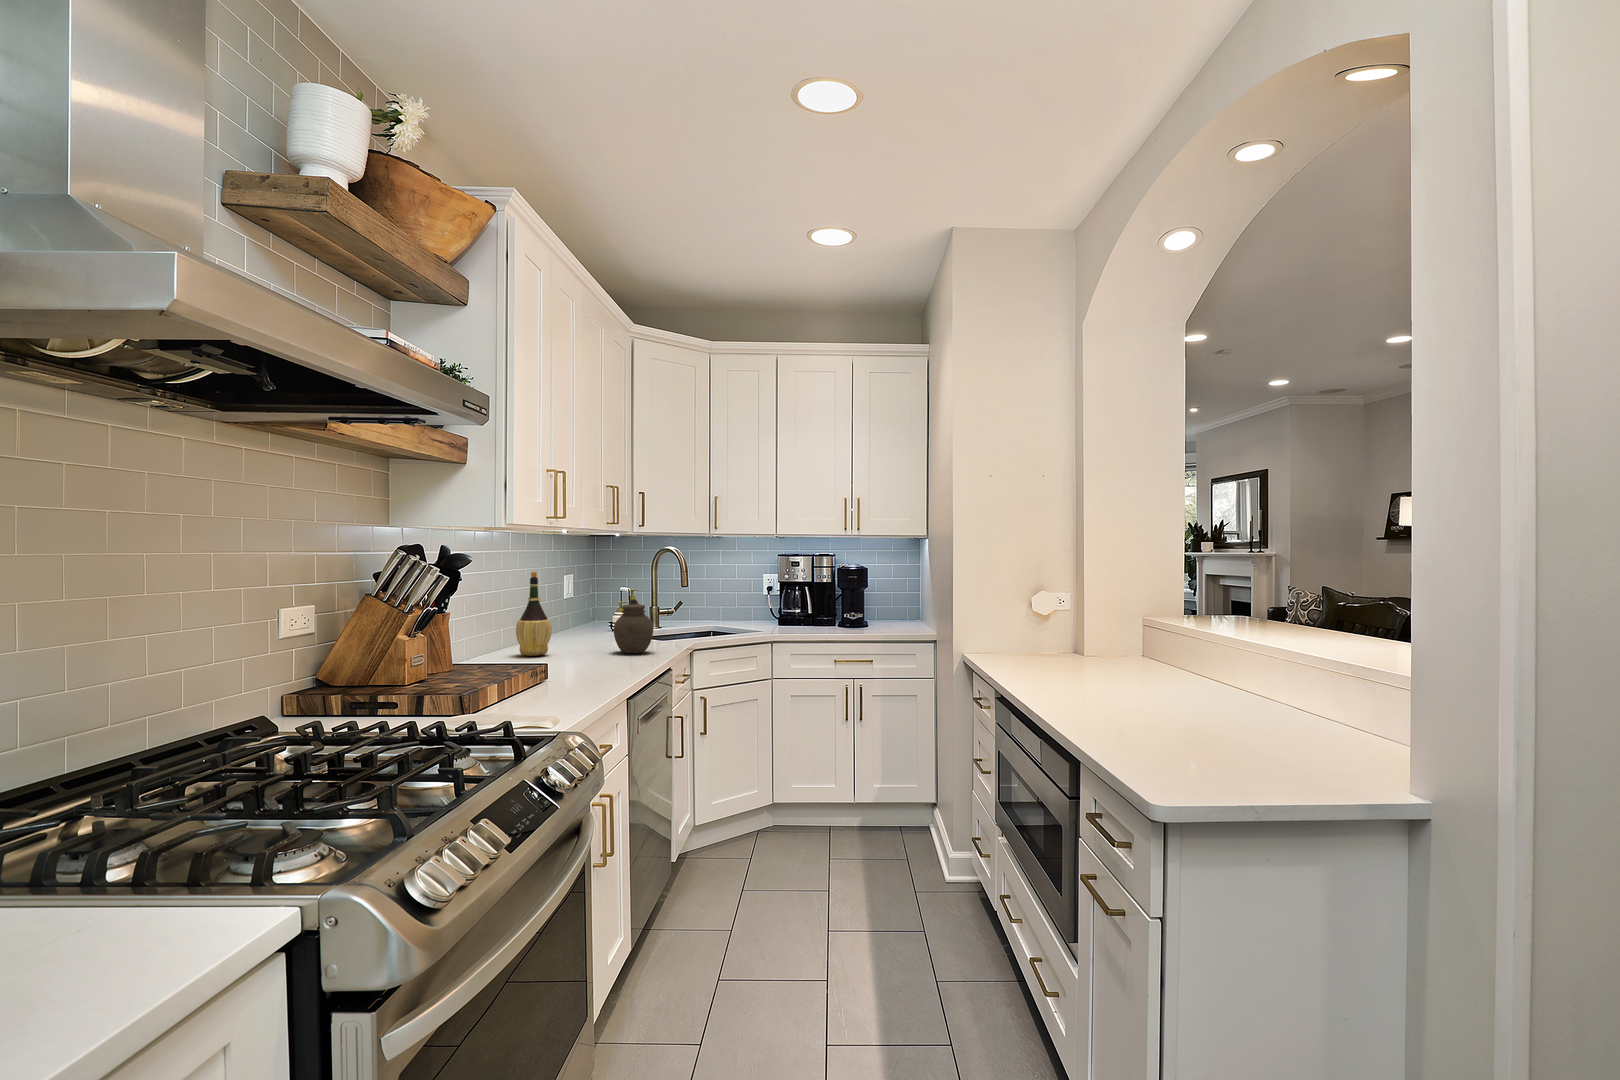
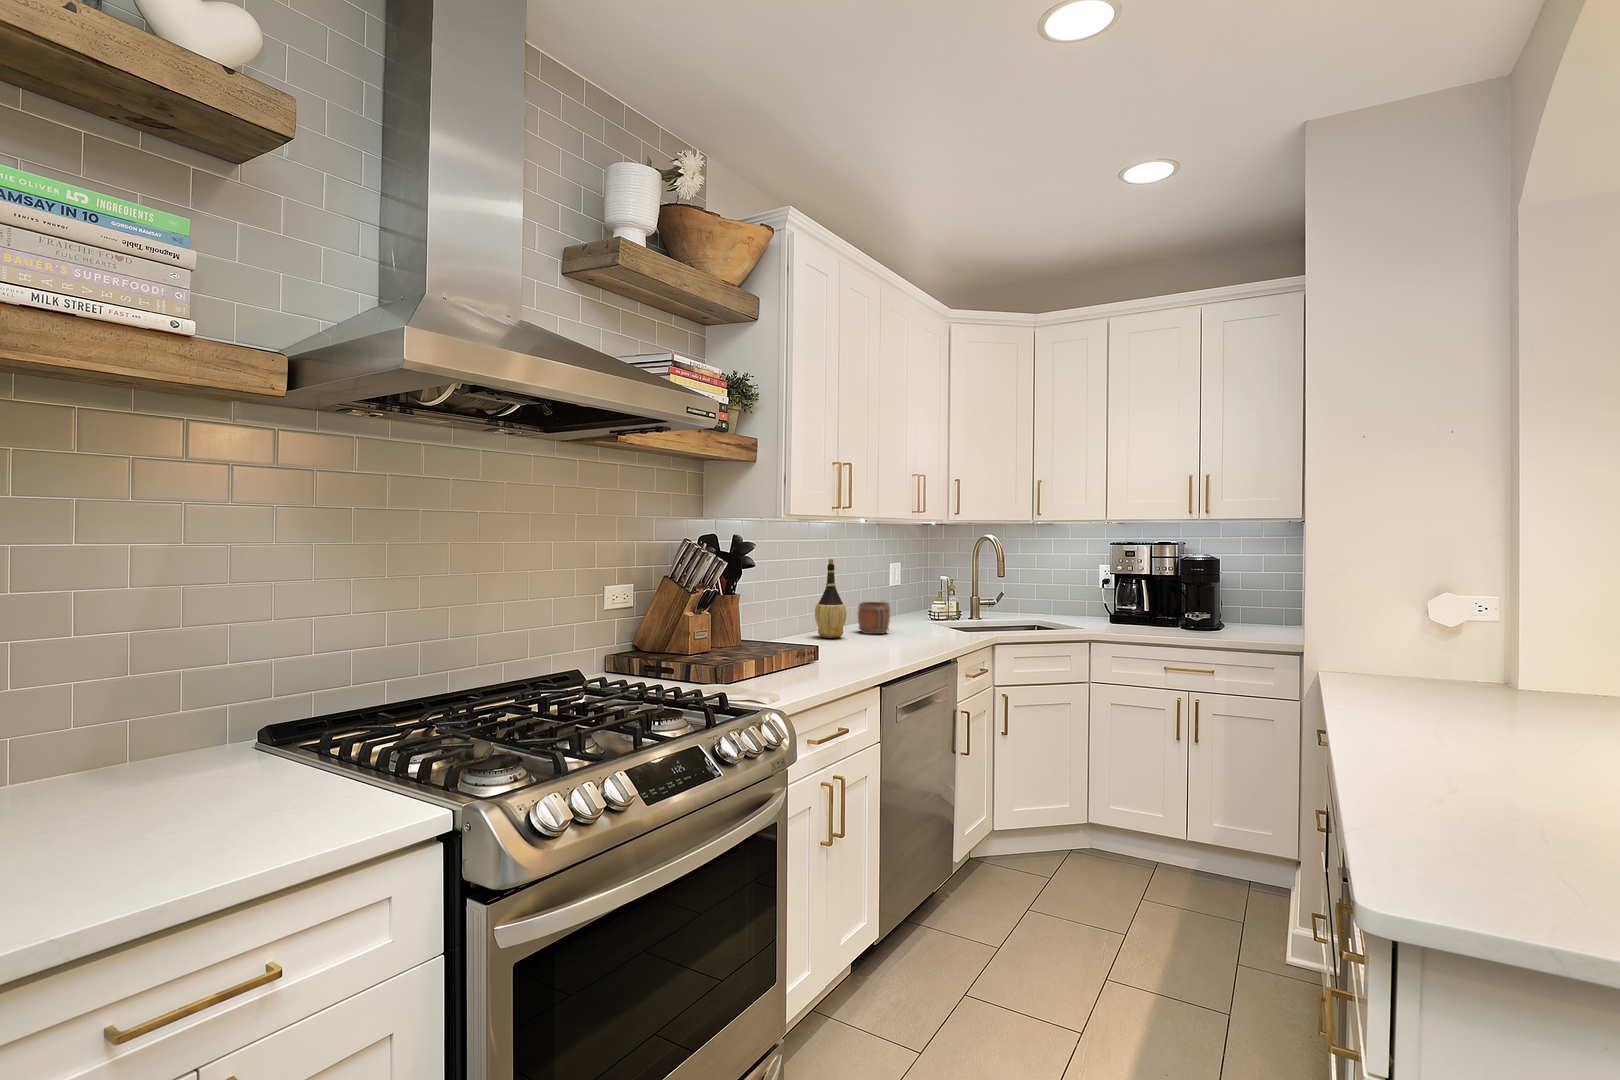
jar: present [614,600,653,654] -> none [905,589,944,643]
mug: none [557,614,591,649] -> present [858,601,890,634]

